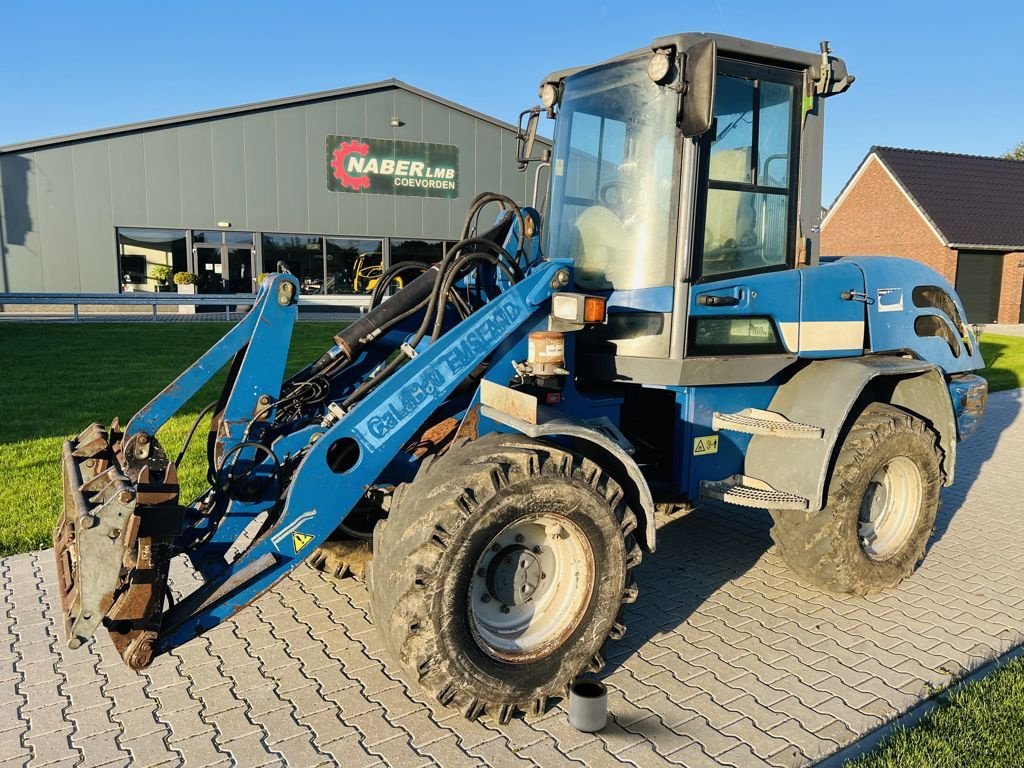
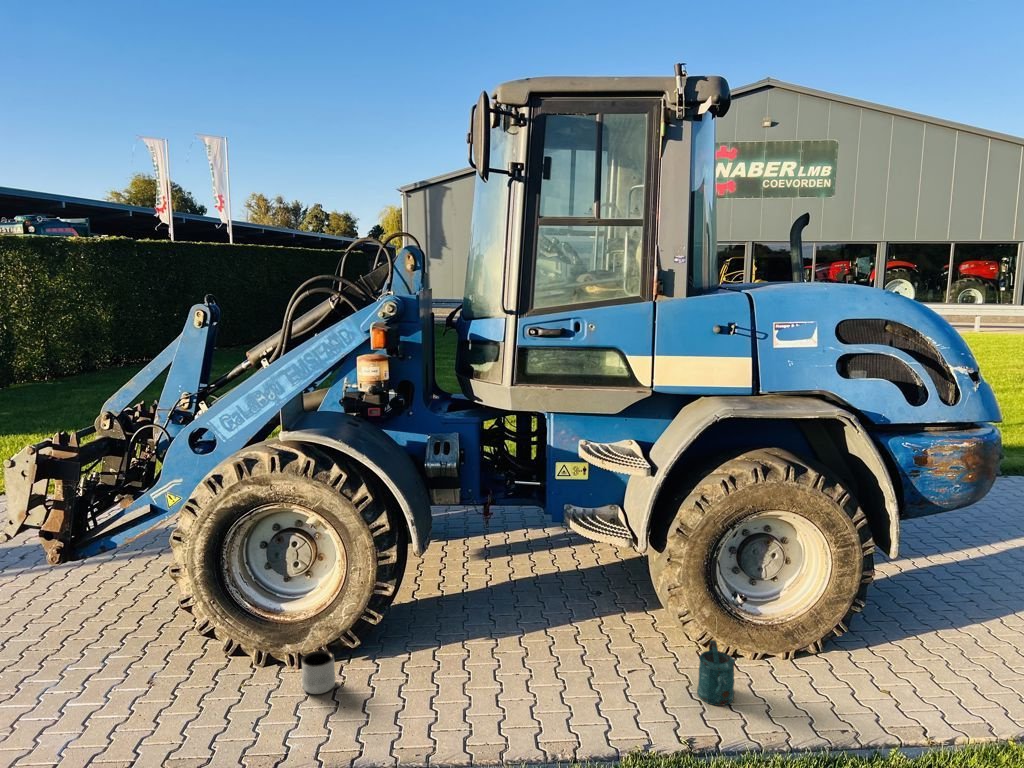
watering can: none [860,576,929,632] -> present [697,640,735,706]

